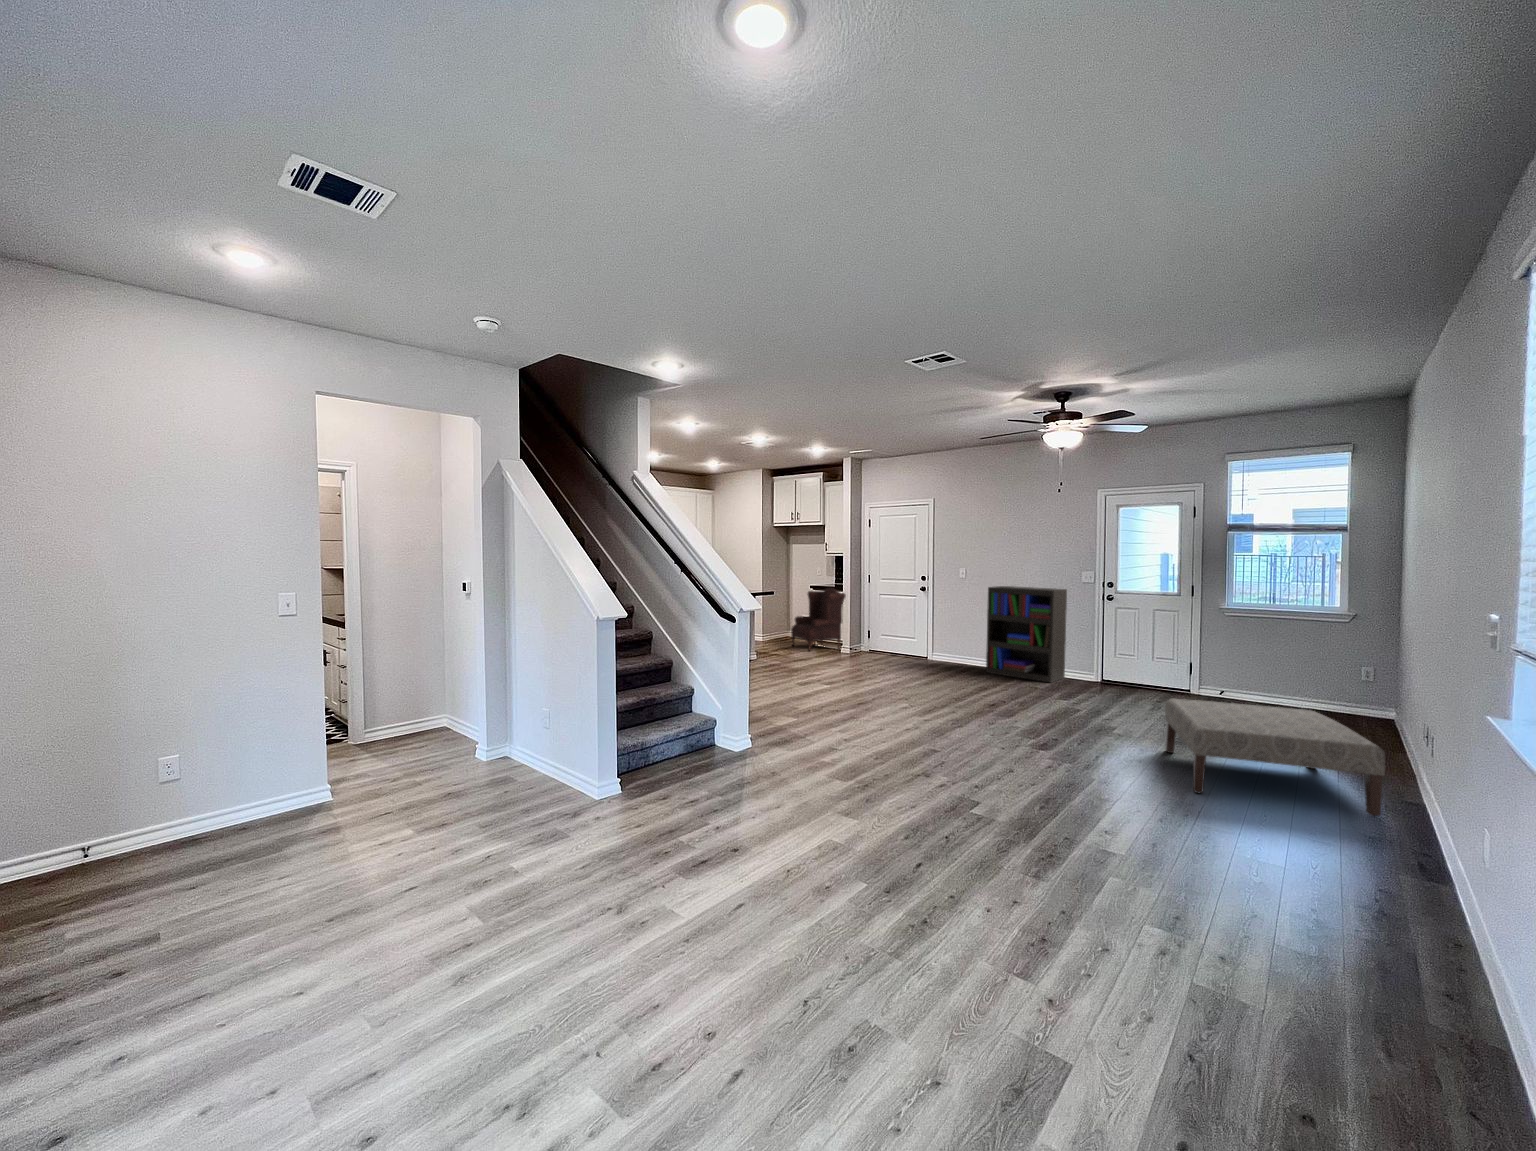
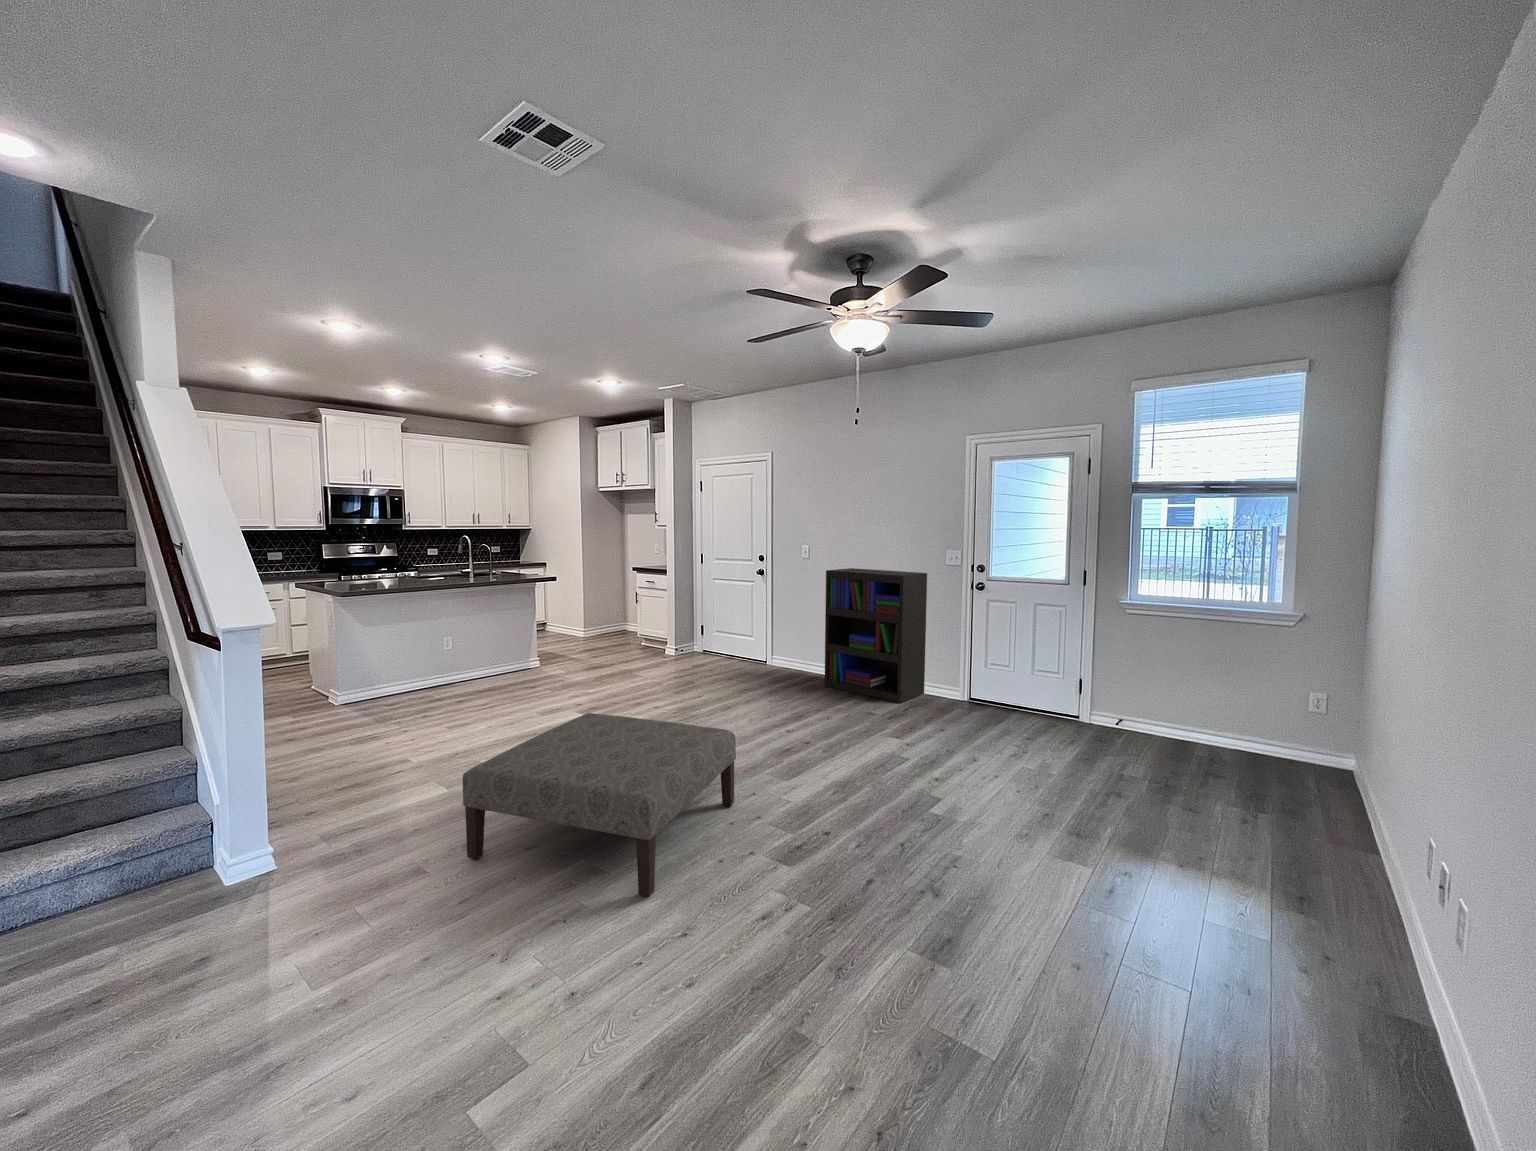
armchair: present [791,588,846,651] -> none [604,570,670,654]
ottoman: present [1165,699,1385,816] -> present [463,713,736,897]

